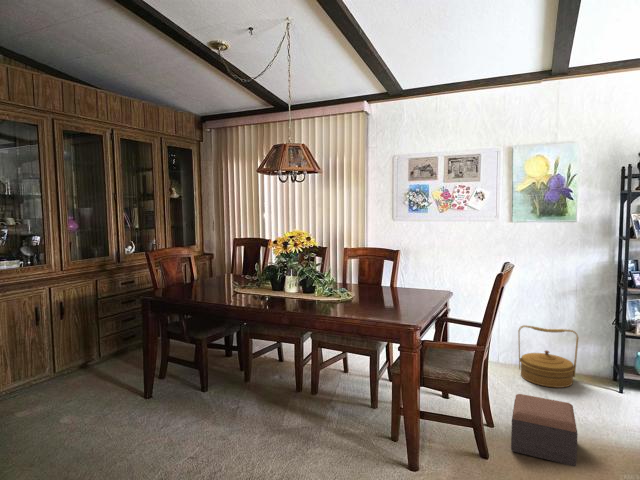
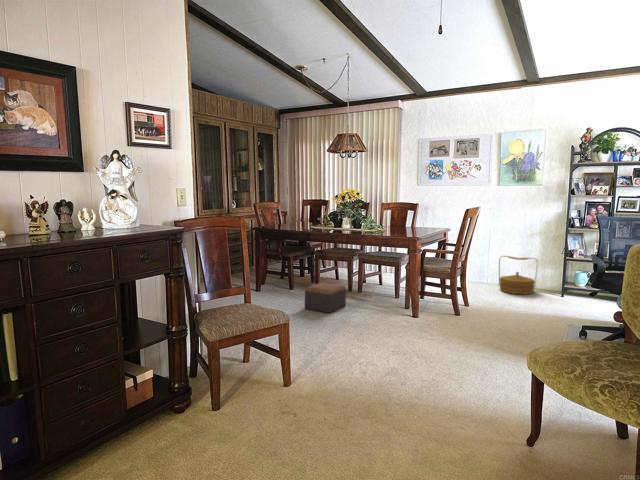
footstool: present [511,394,578,466] -> present [305,283,346,313]

